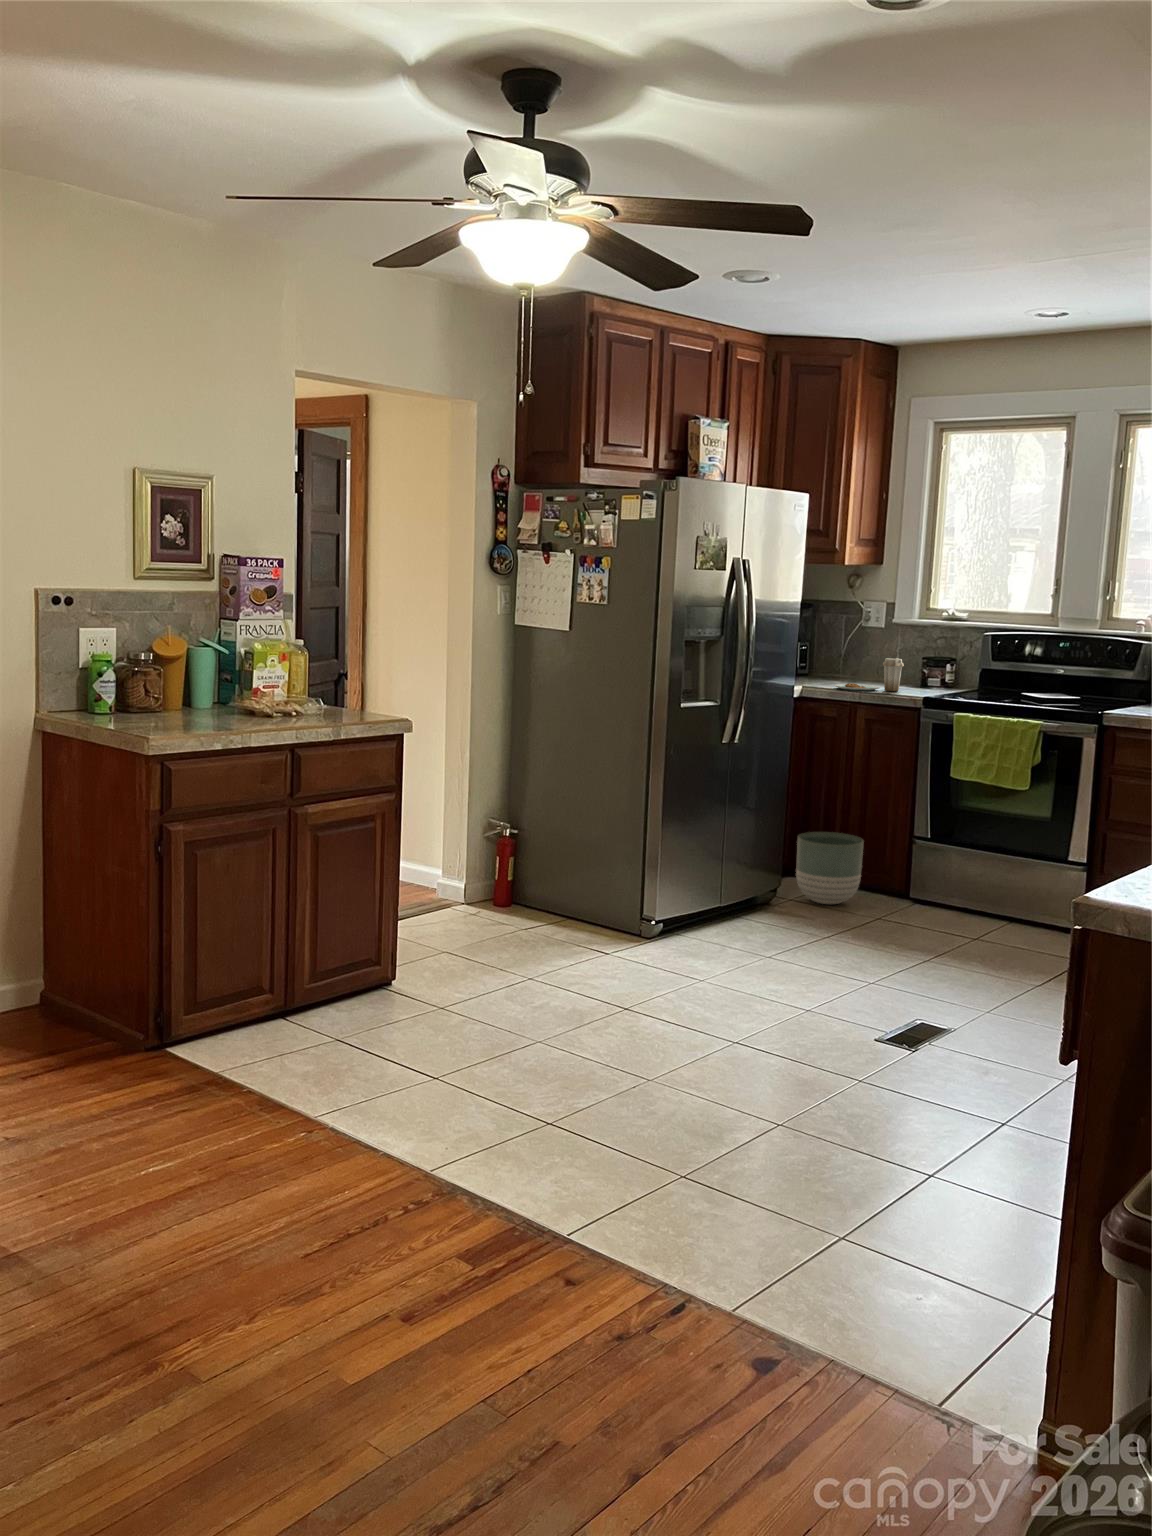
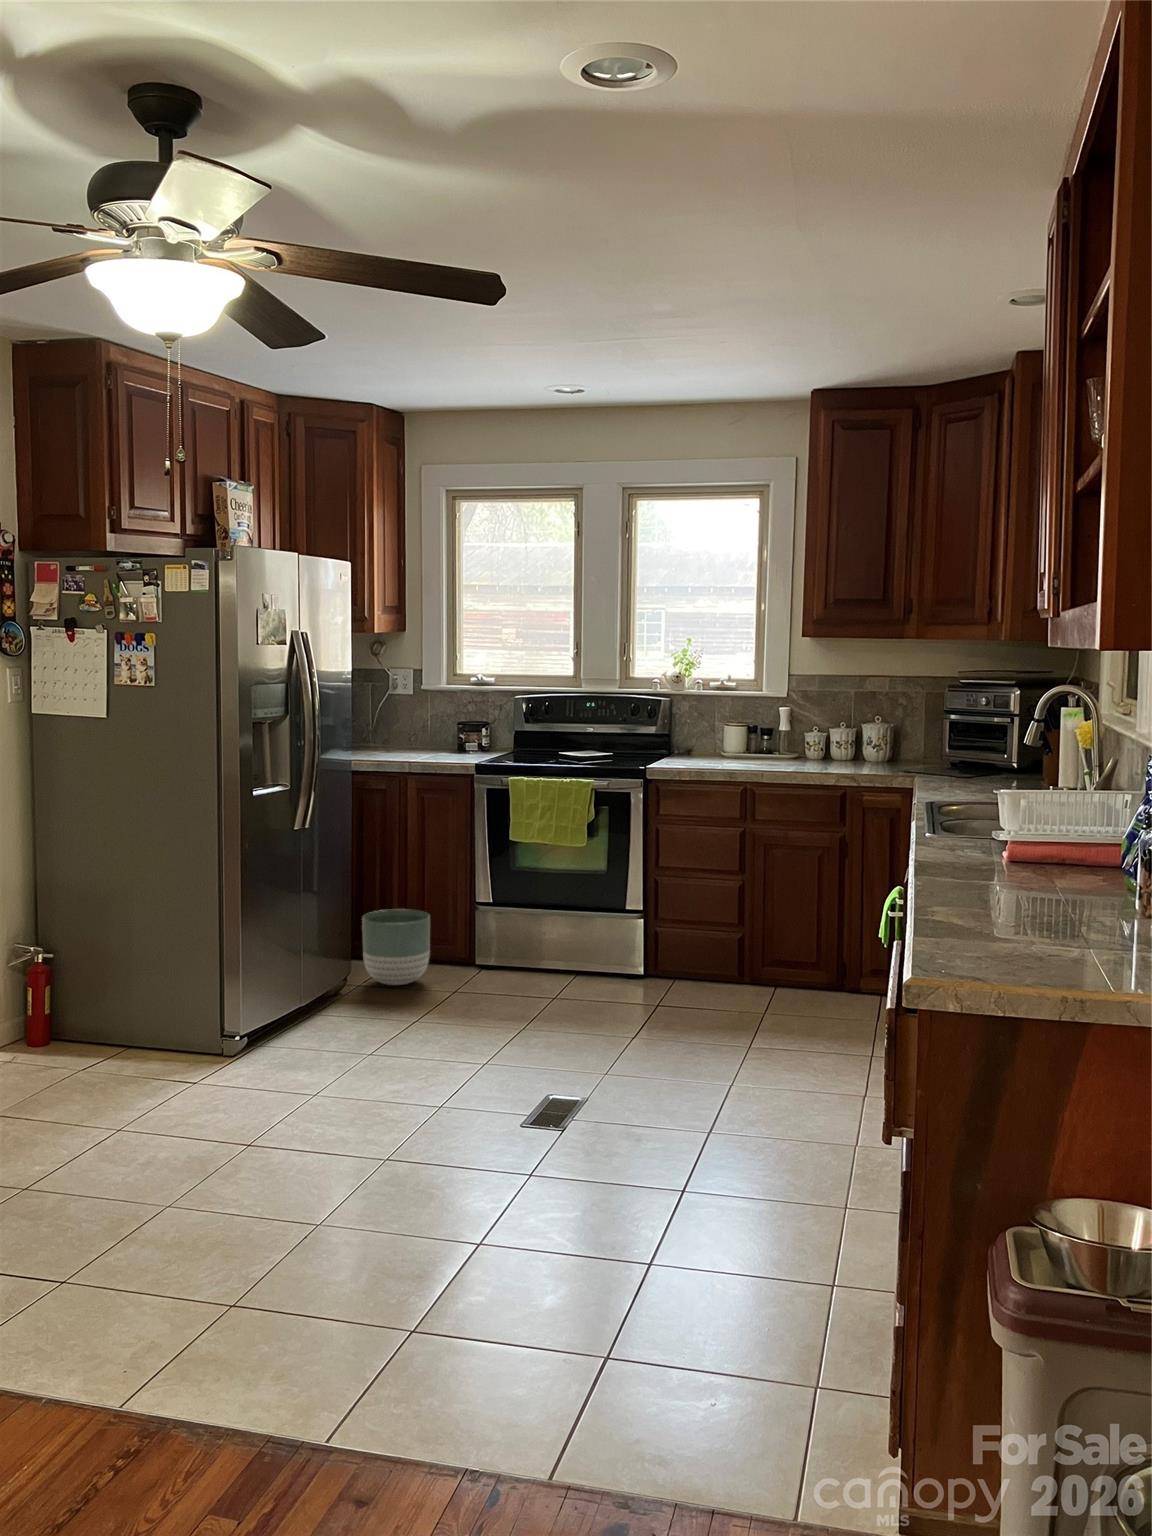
plate: present [834,658,904,691] -> none [382,726,450,761]

